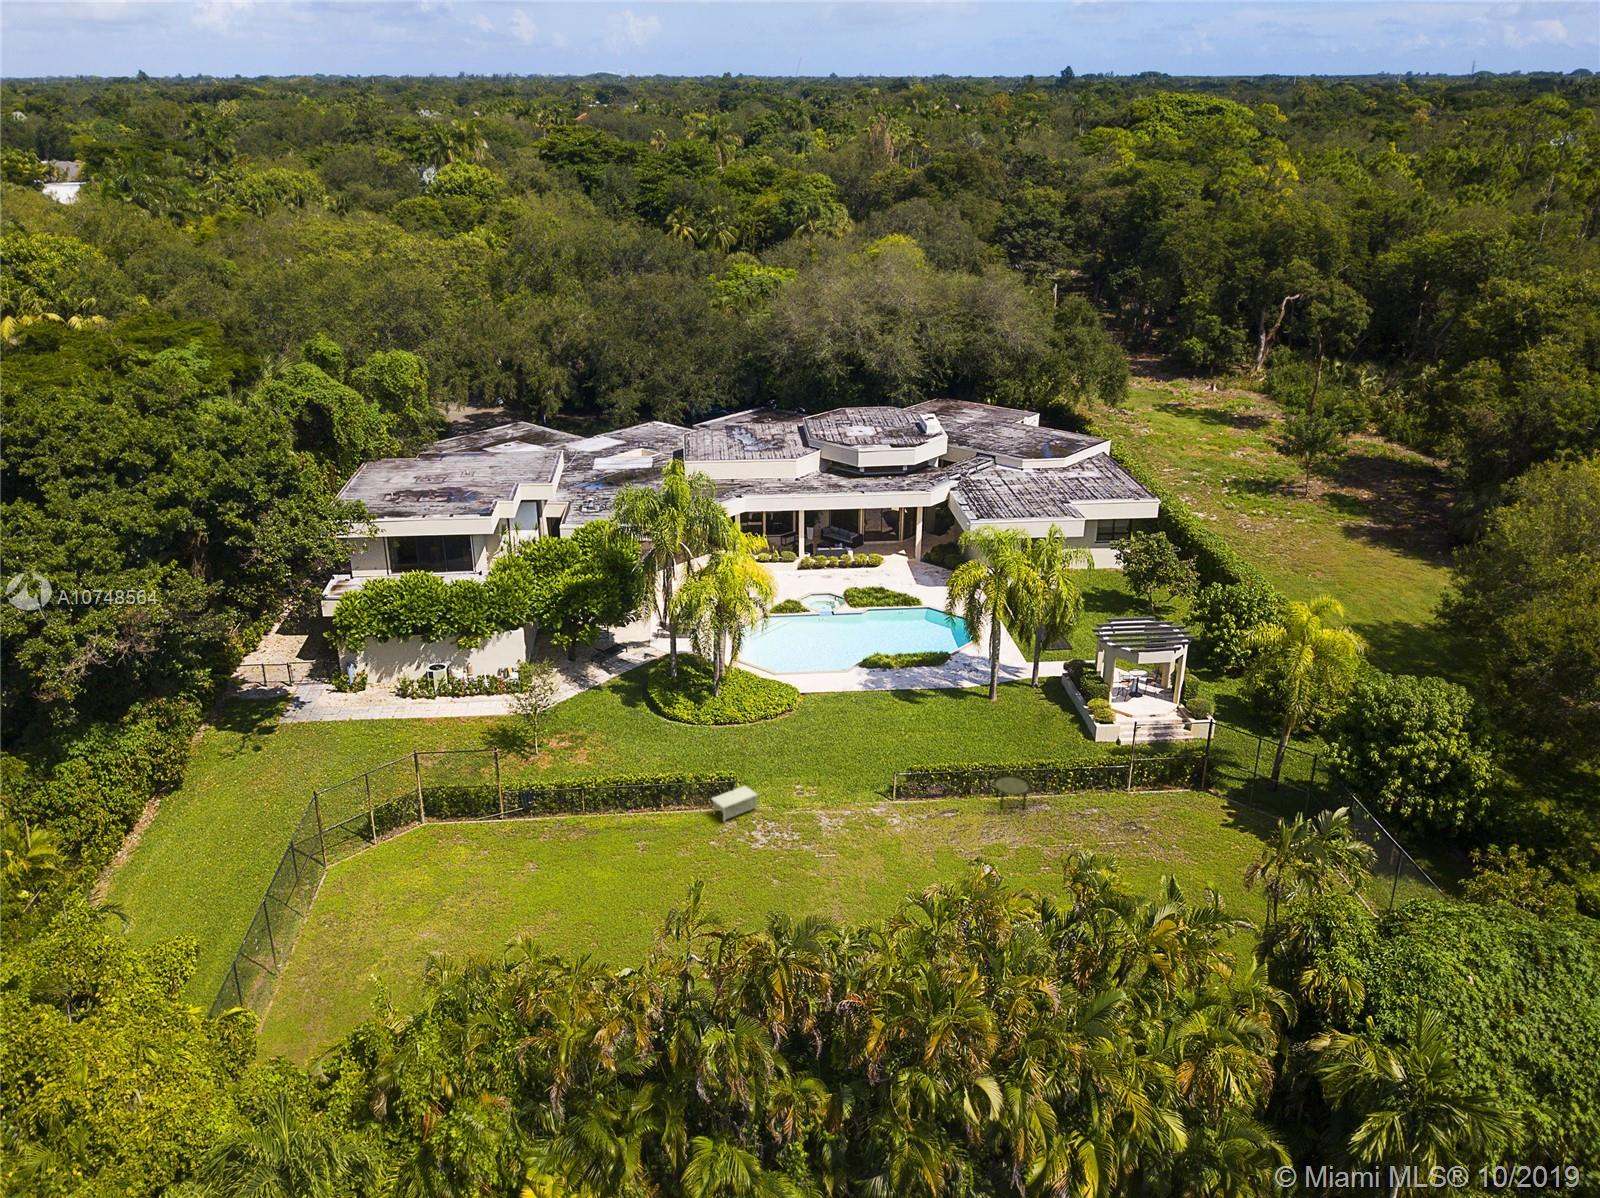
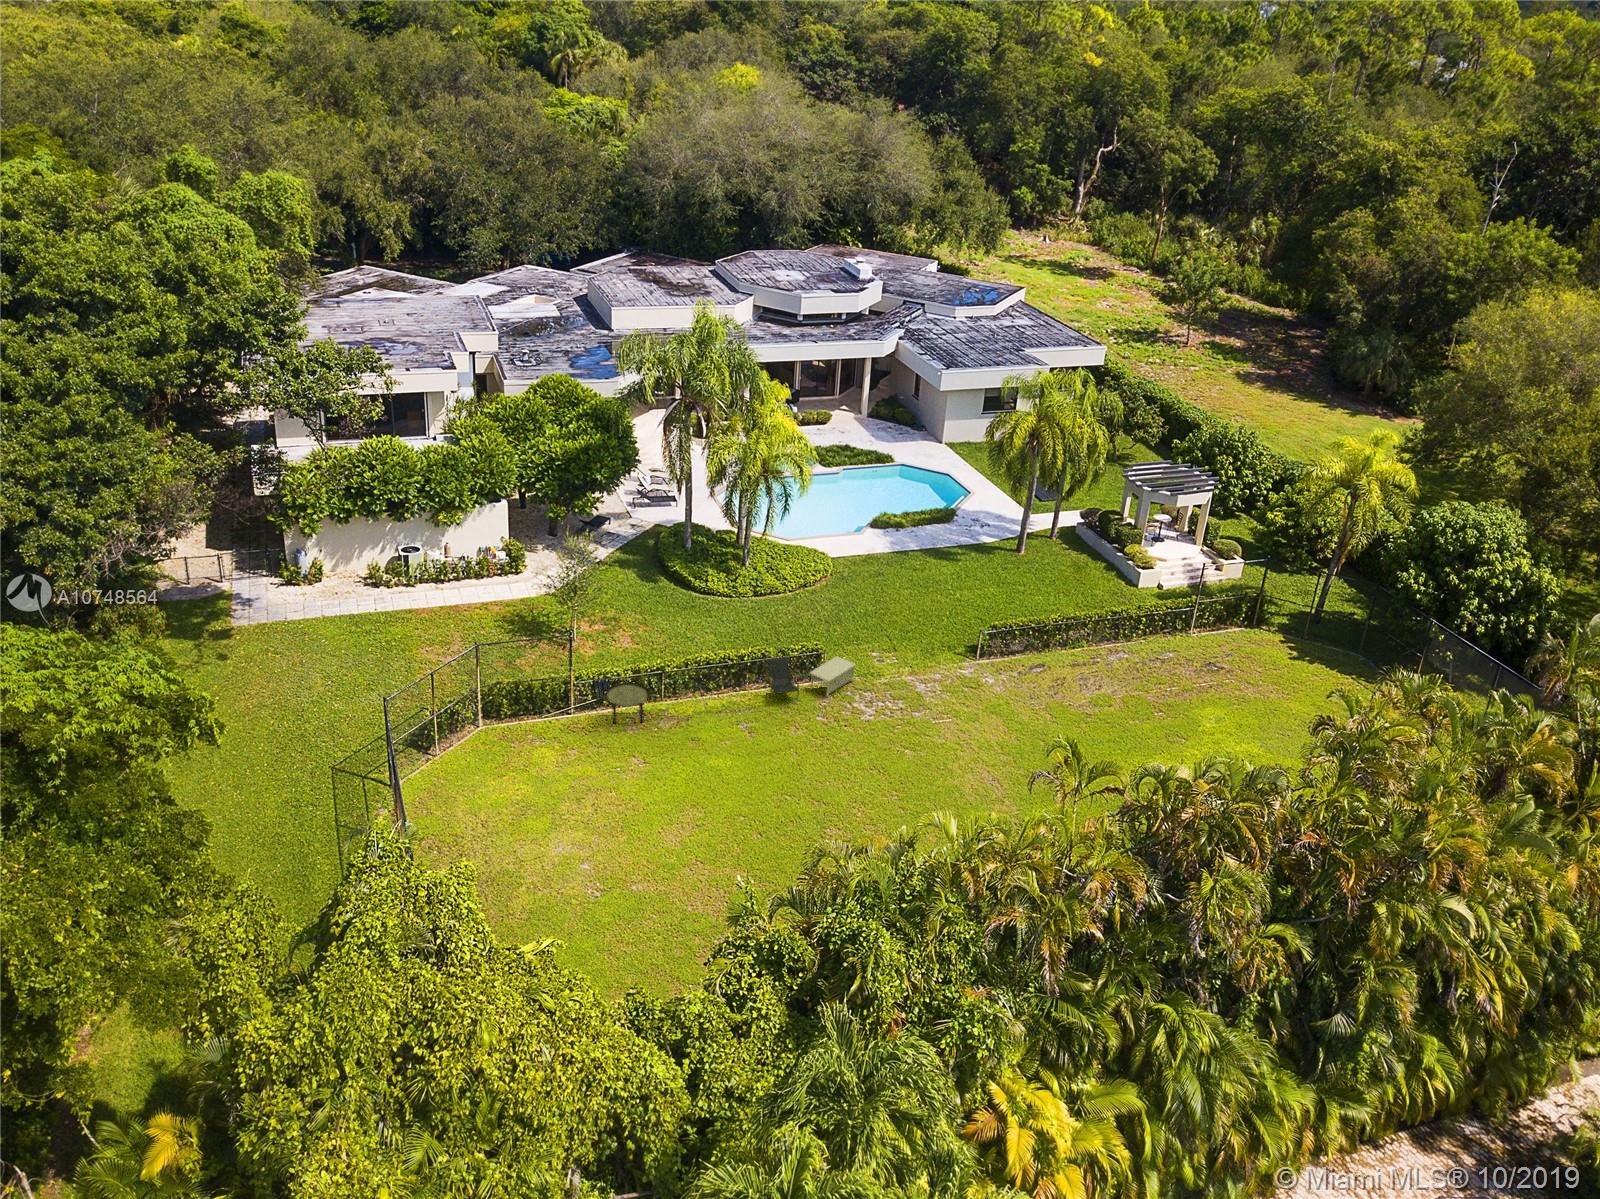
round table: present [993,775,1031,809] -> present [605,682,650,724]
lounge chair: none [670,782,697,823] -> present [765,657,799,701]

